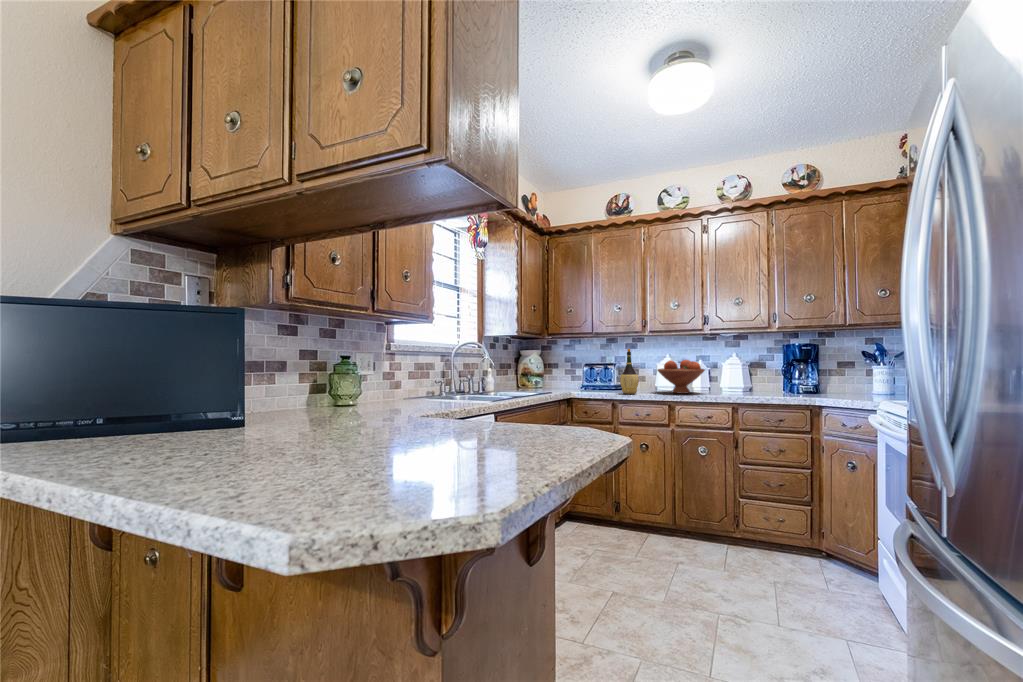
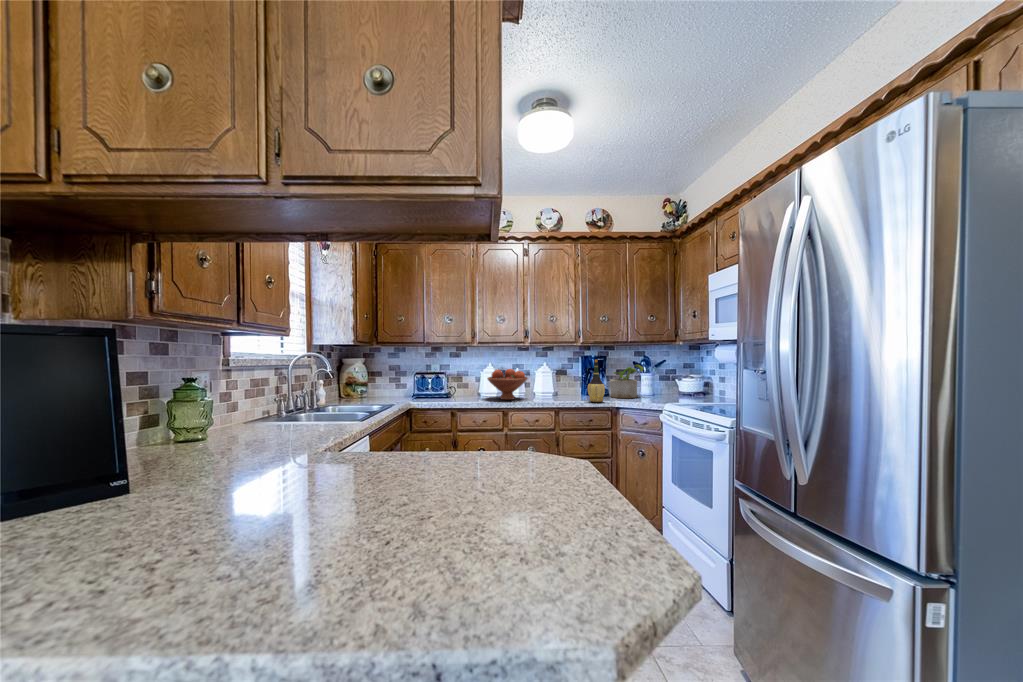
wine bottle: present [620,349,639,394] -> present [588,360,605,402]
potted plant: none [820,355,871,398] -> present [610,365,643,398]

